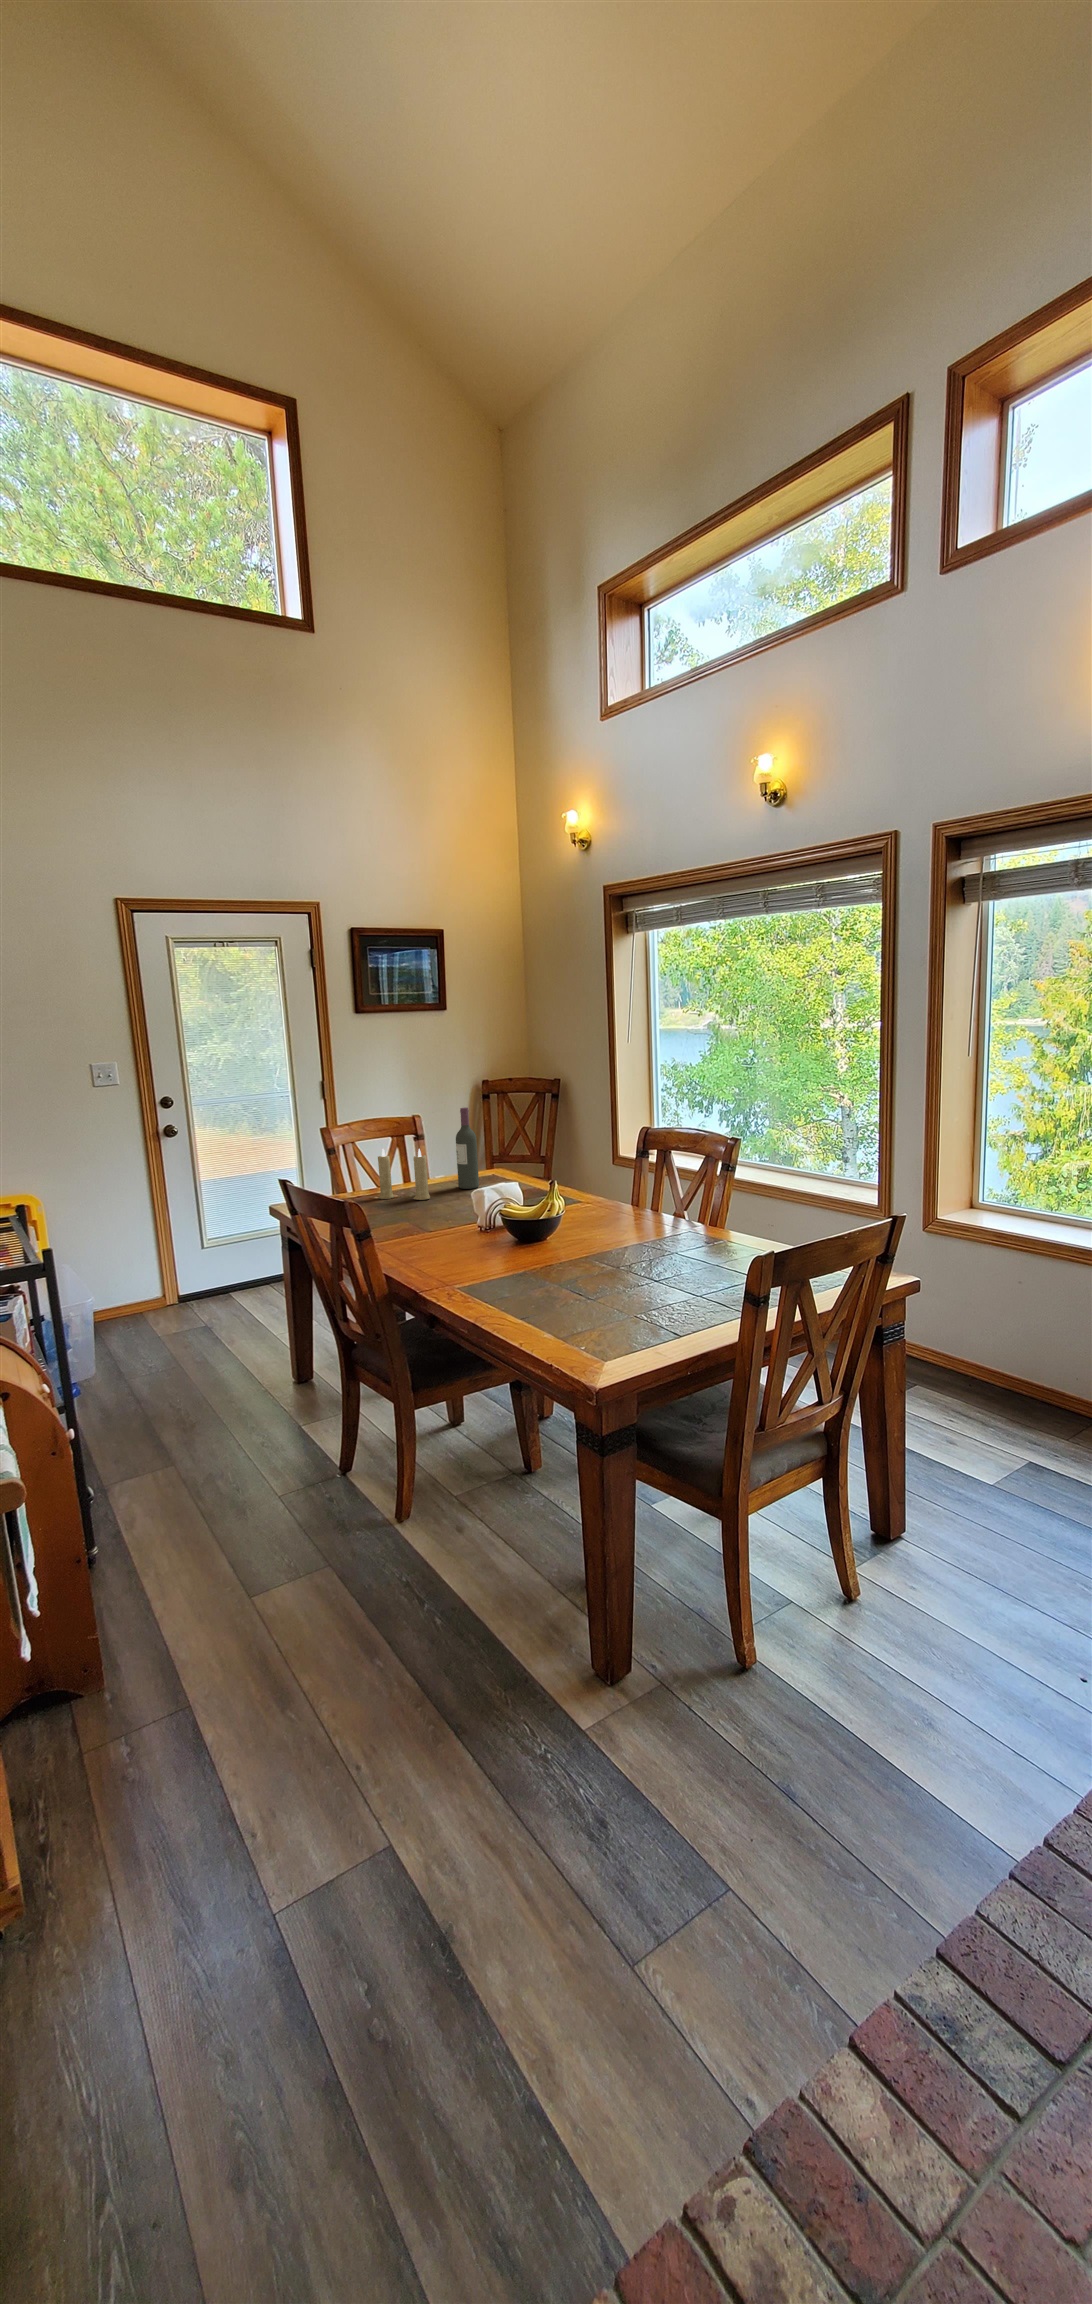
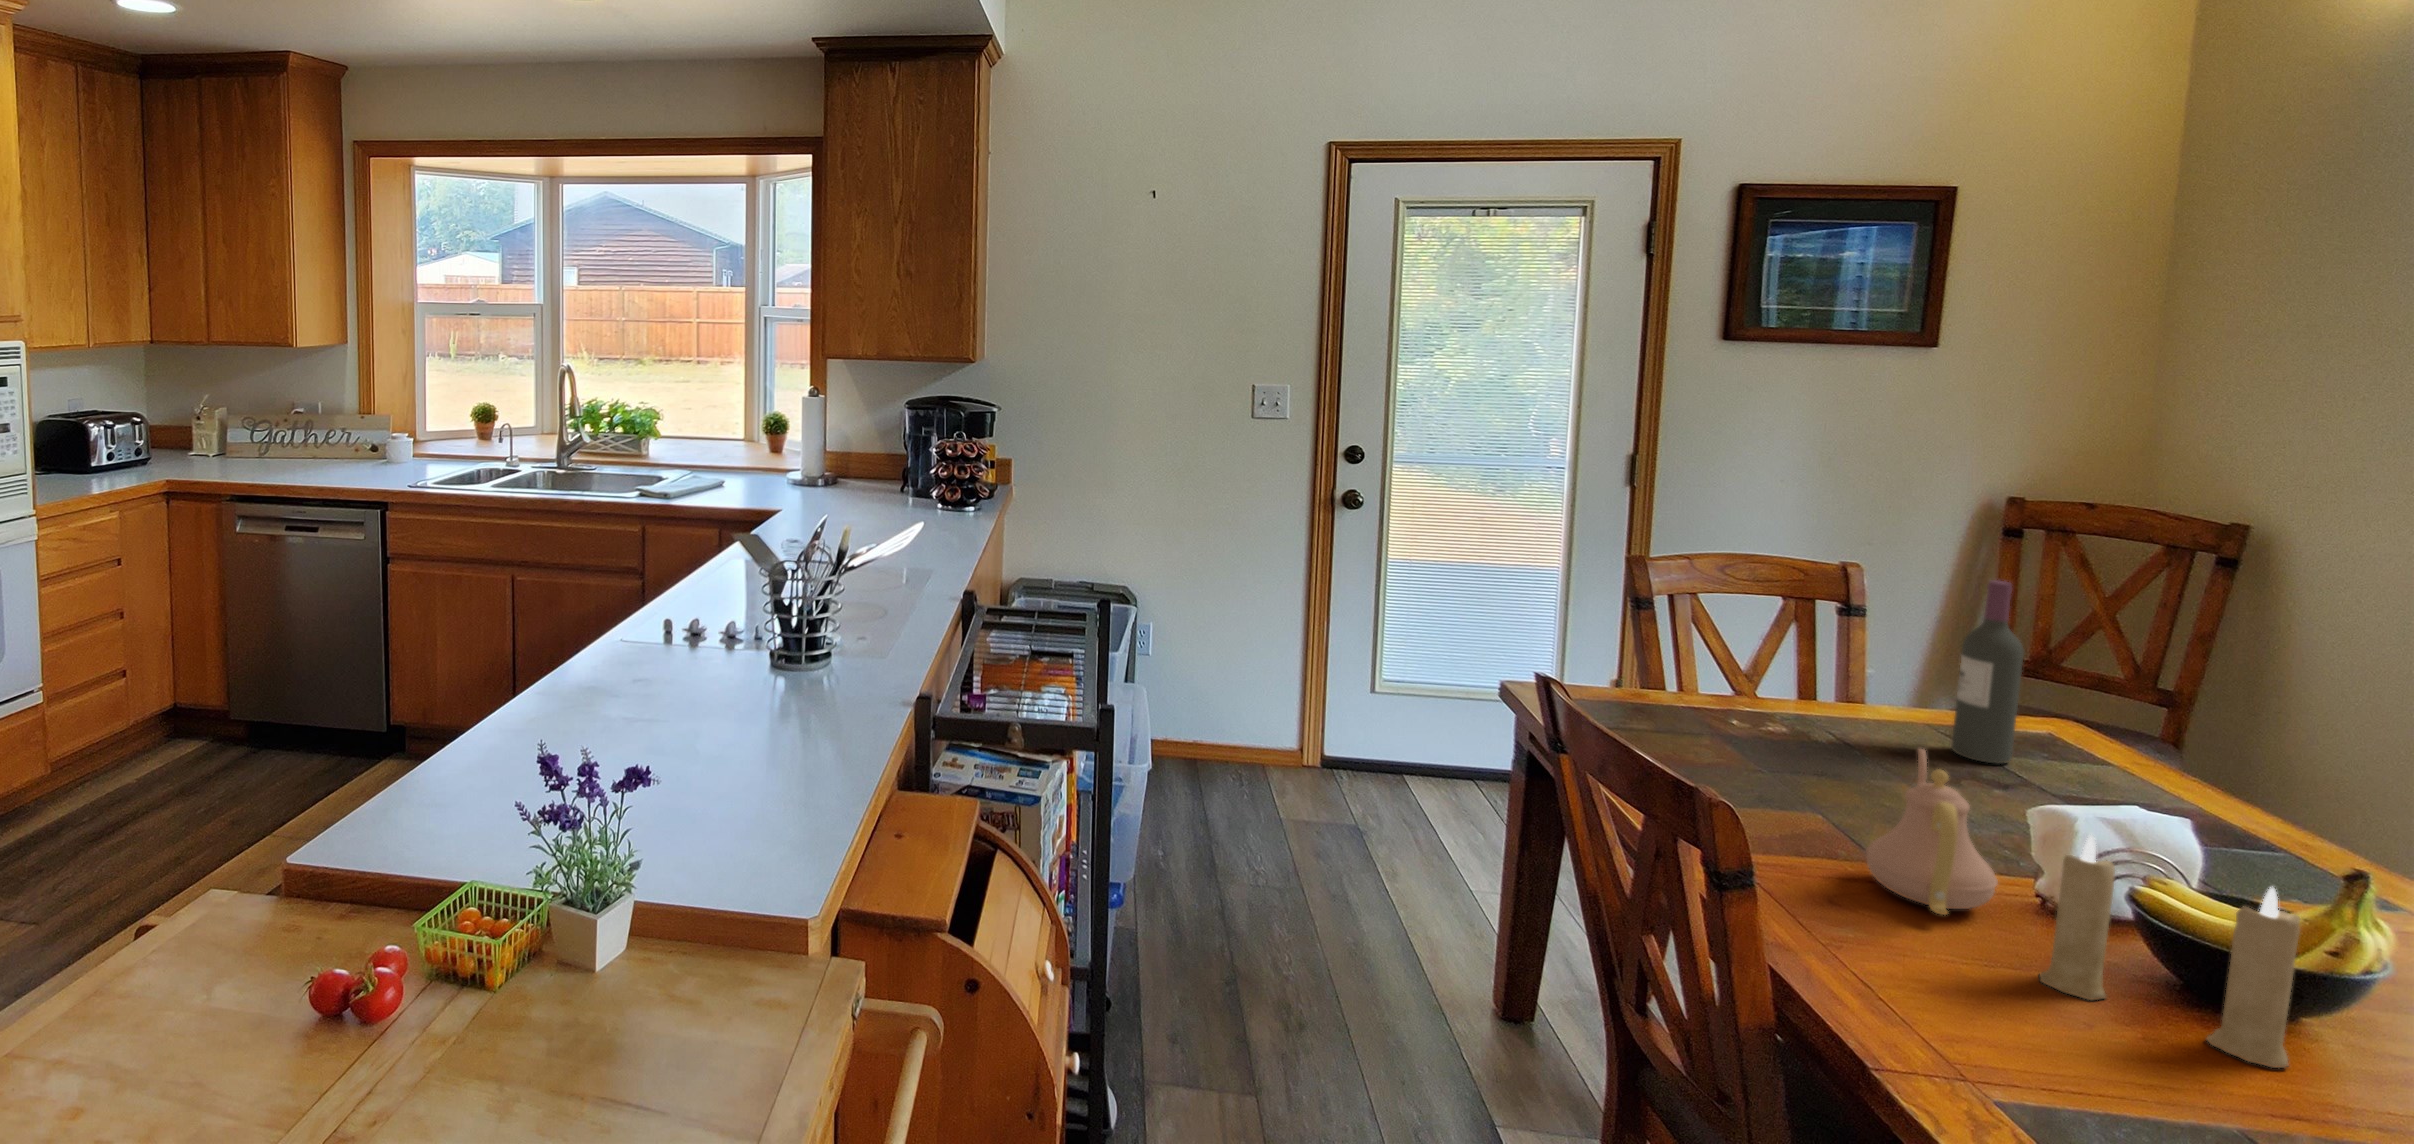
candle: present [378,1149,430,1200] -> present [2039,836,2300,1068]
teapot: none [420,1179,464,1241] -> present [1866,749,1998,915]

